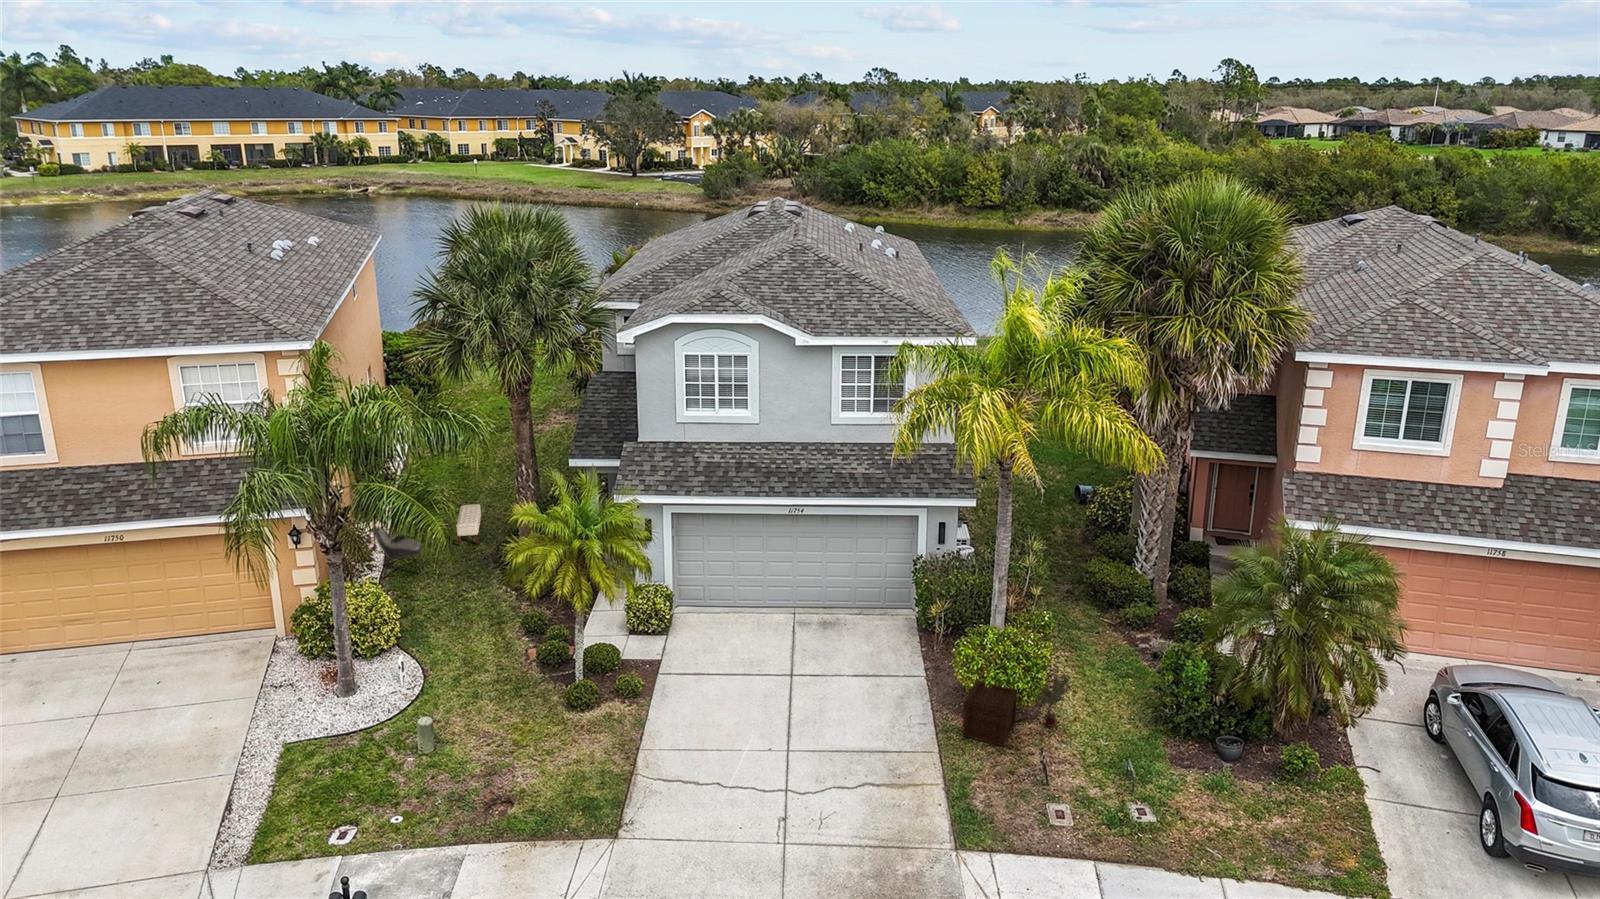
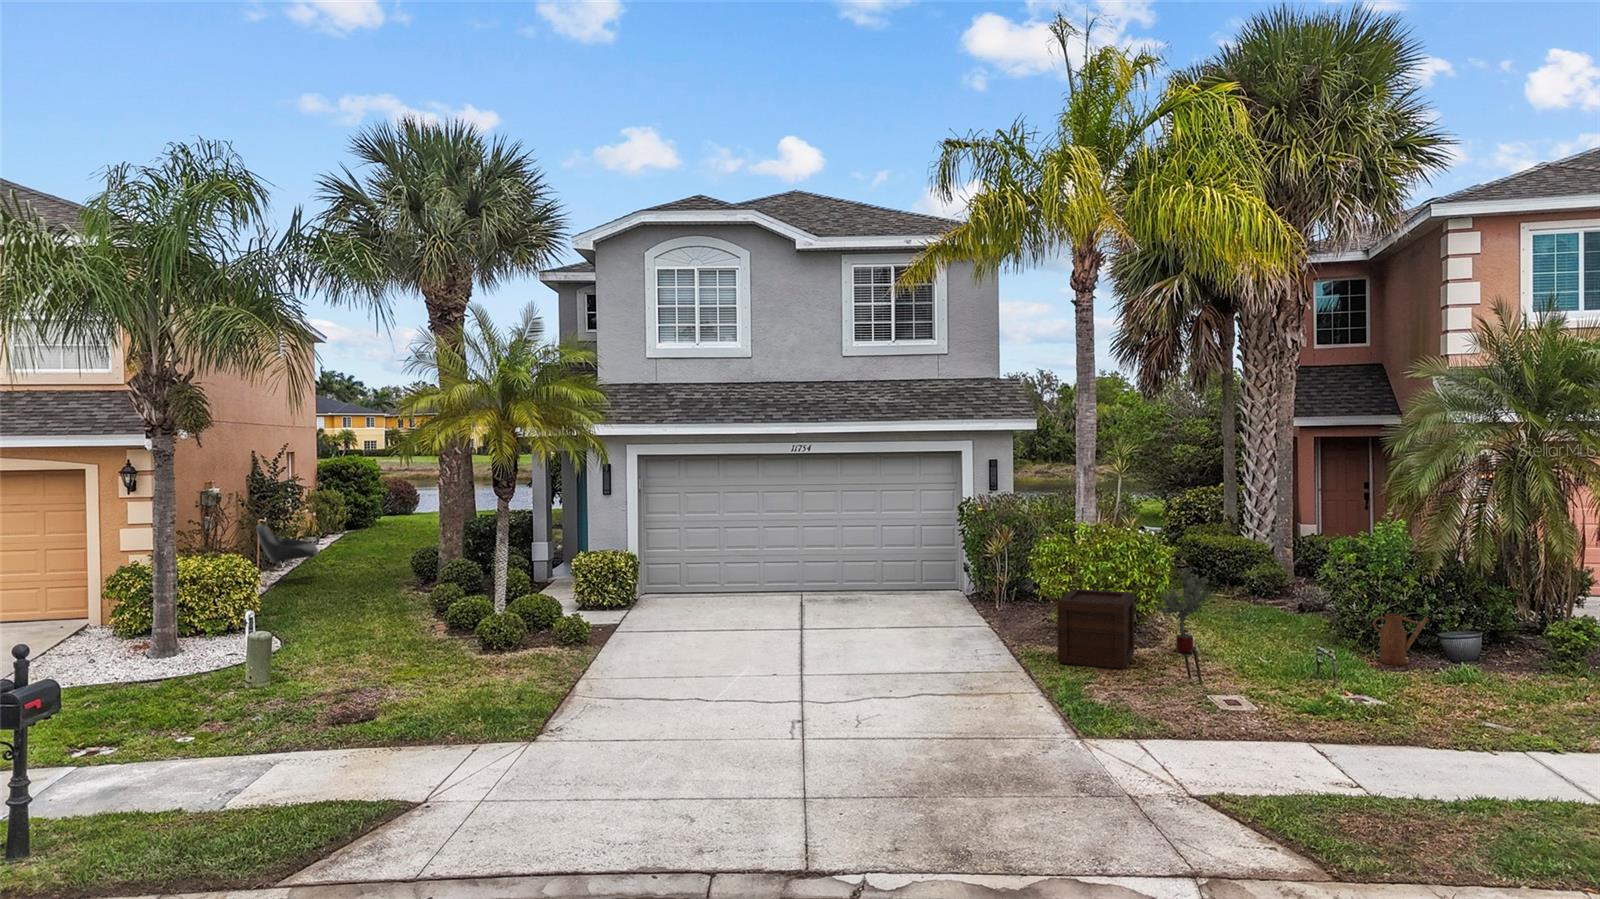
bench: present [456,504,482,546] -> none [370,528,407,567]
watering can: none [1173,718,1208,753] -> present [1373,613,1429,666]

